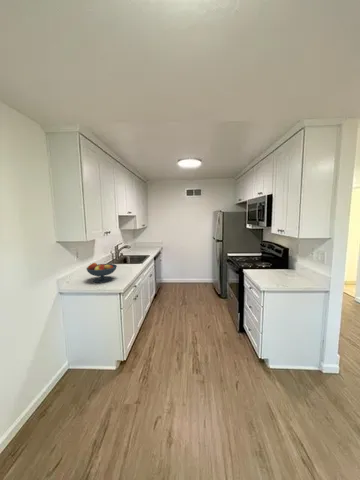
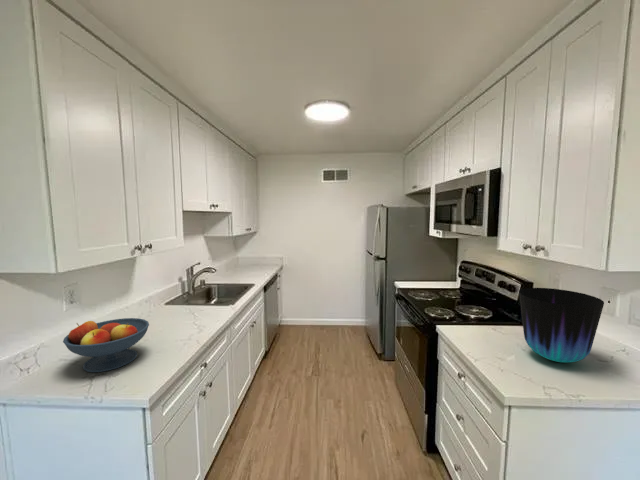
vase: none [274,249,304,278] -> present [519,288,604,363]

